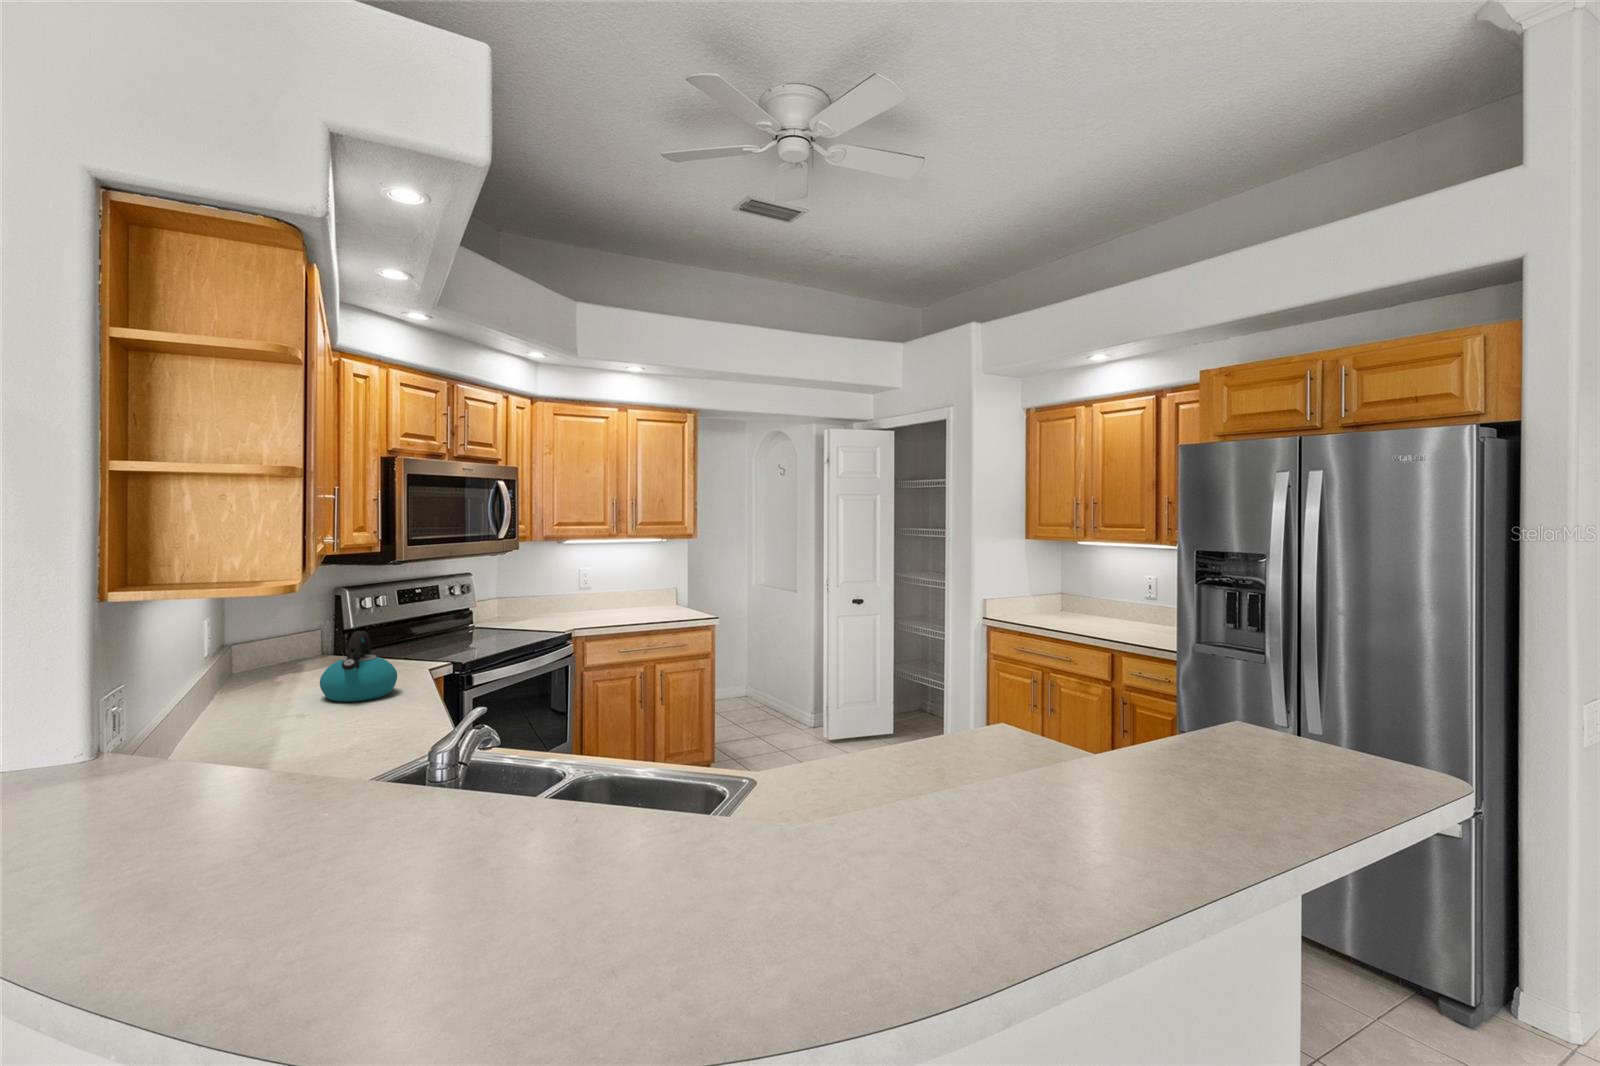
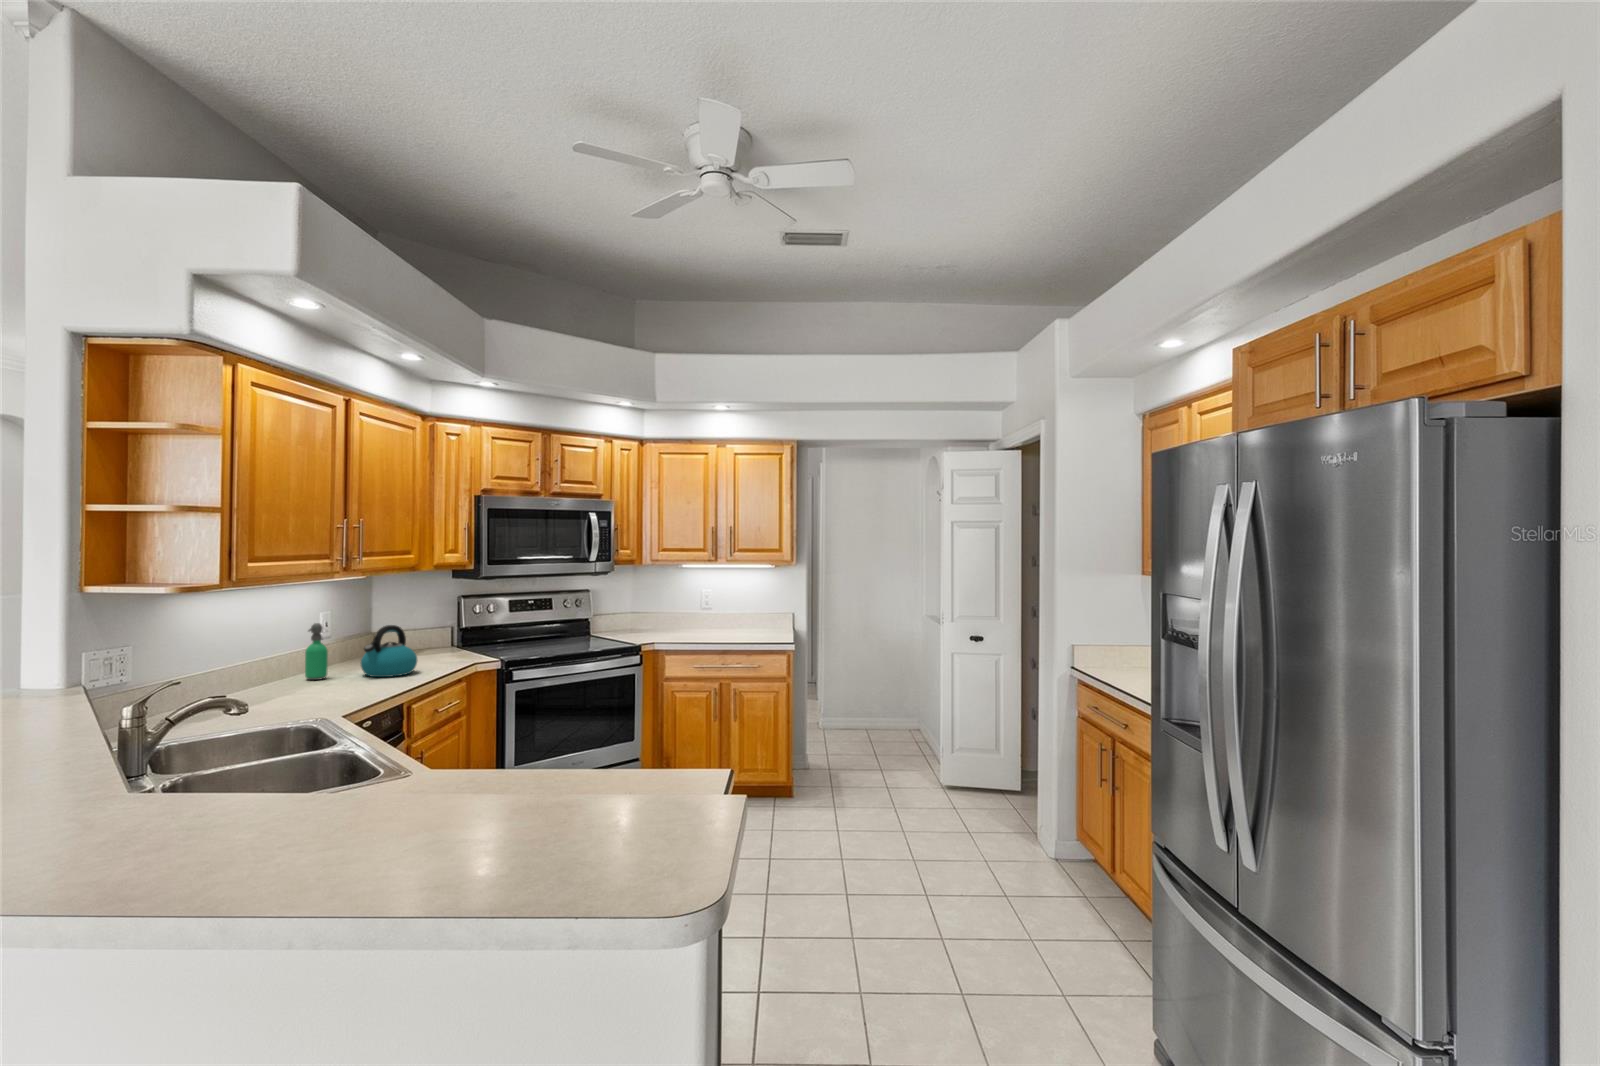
soap dispenser: none [252,636,285,717] -> present [305,623,328,680]

